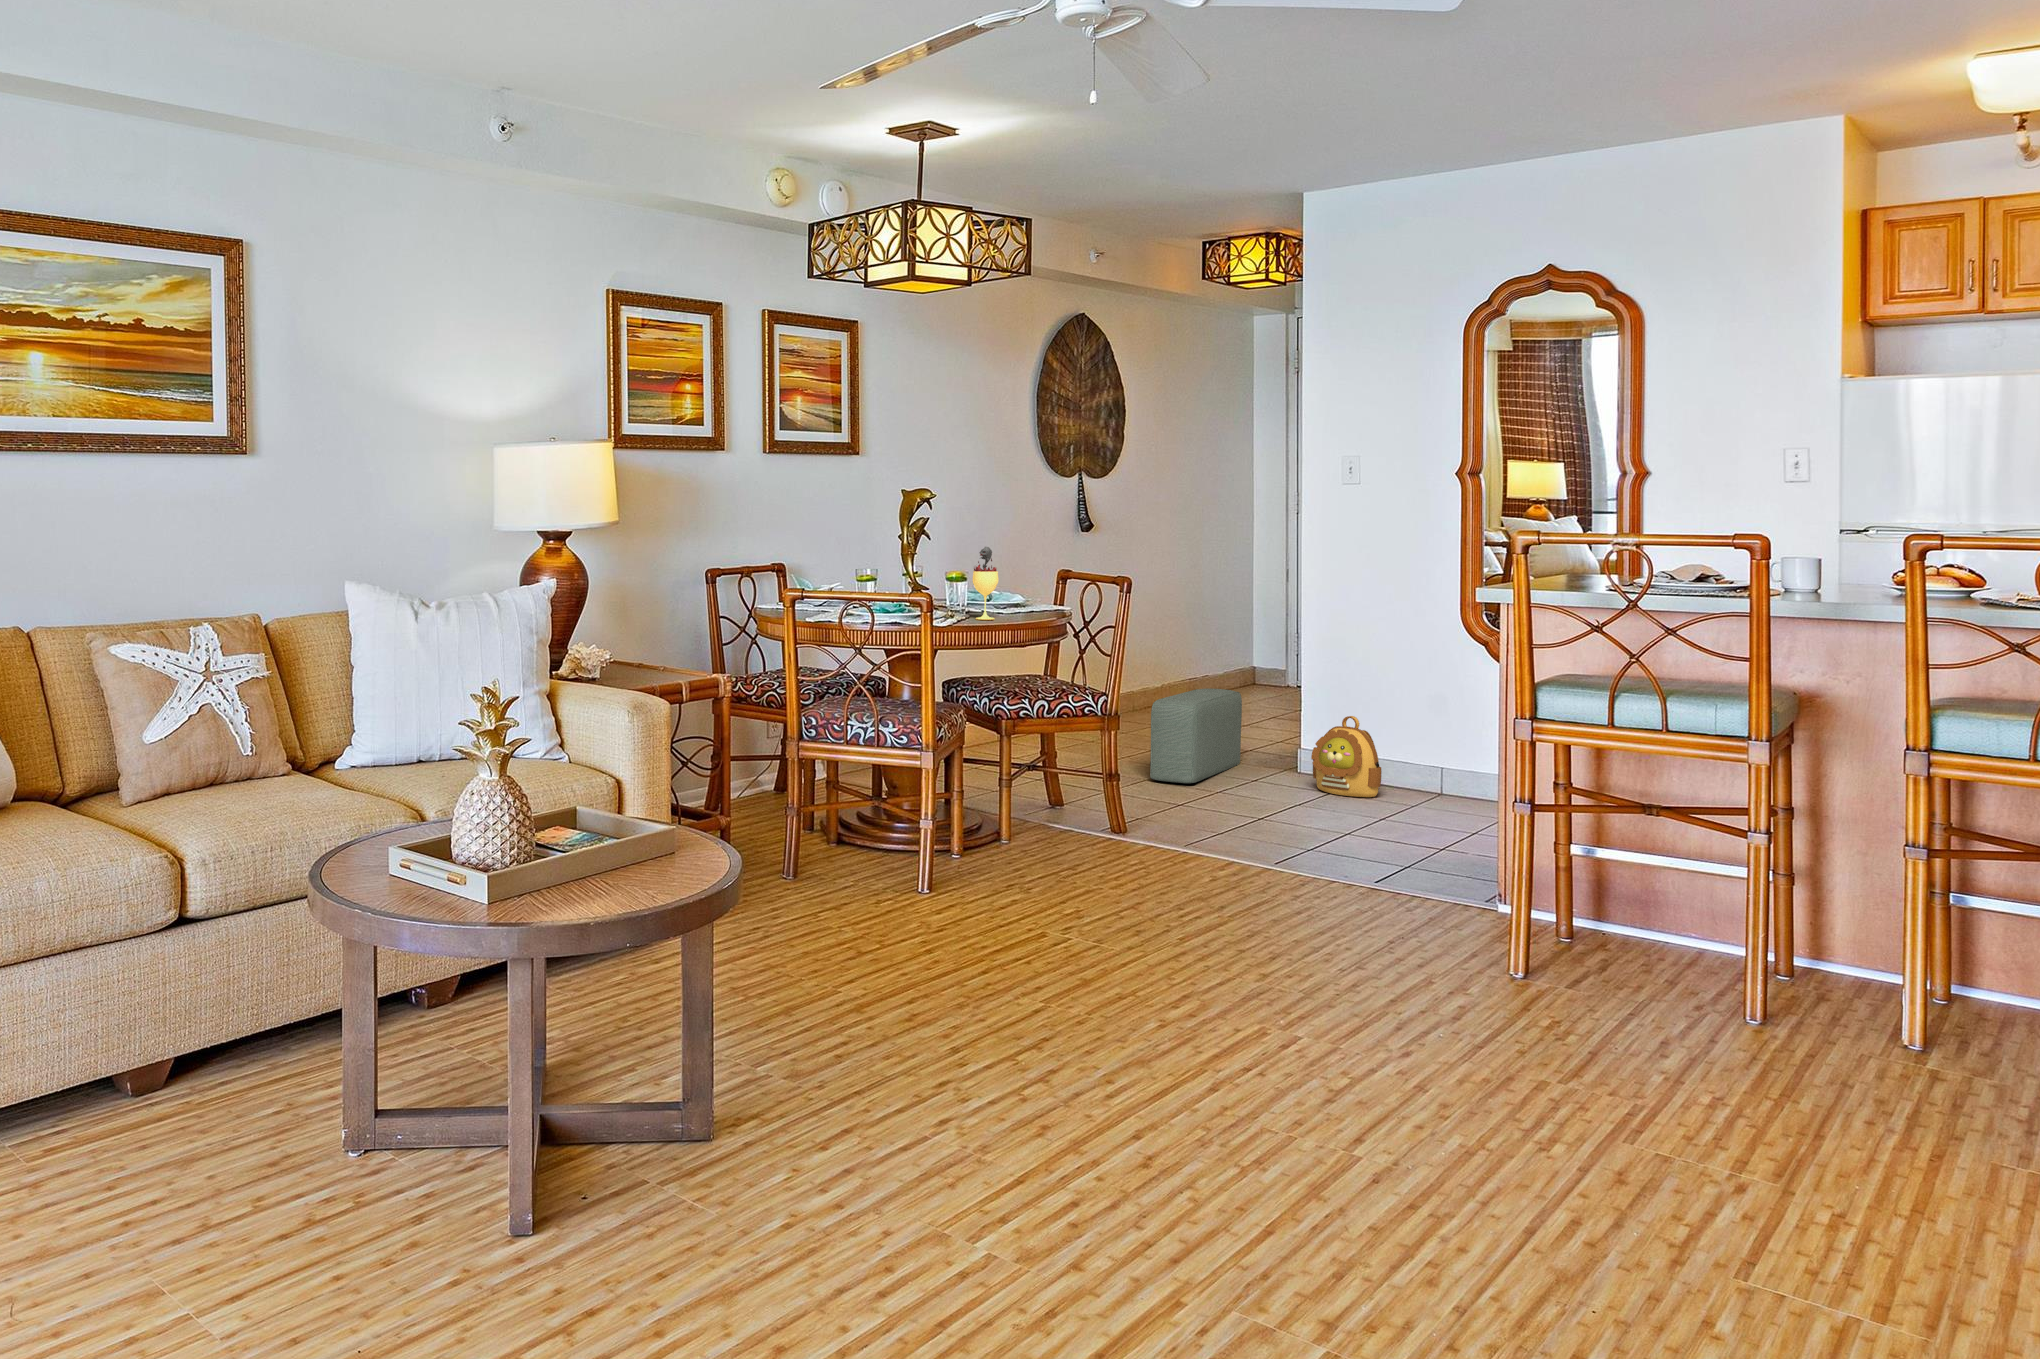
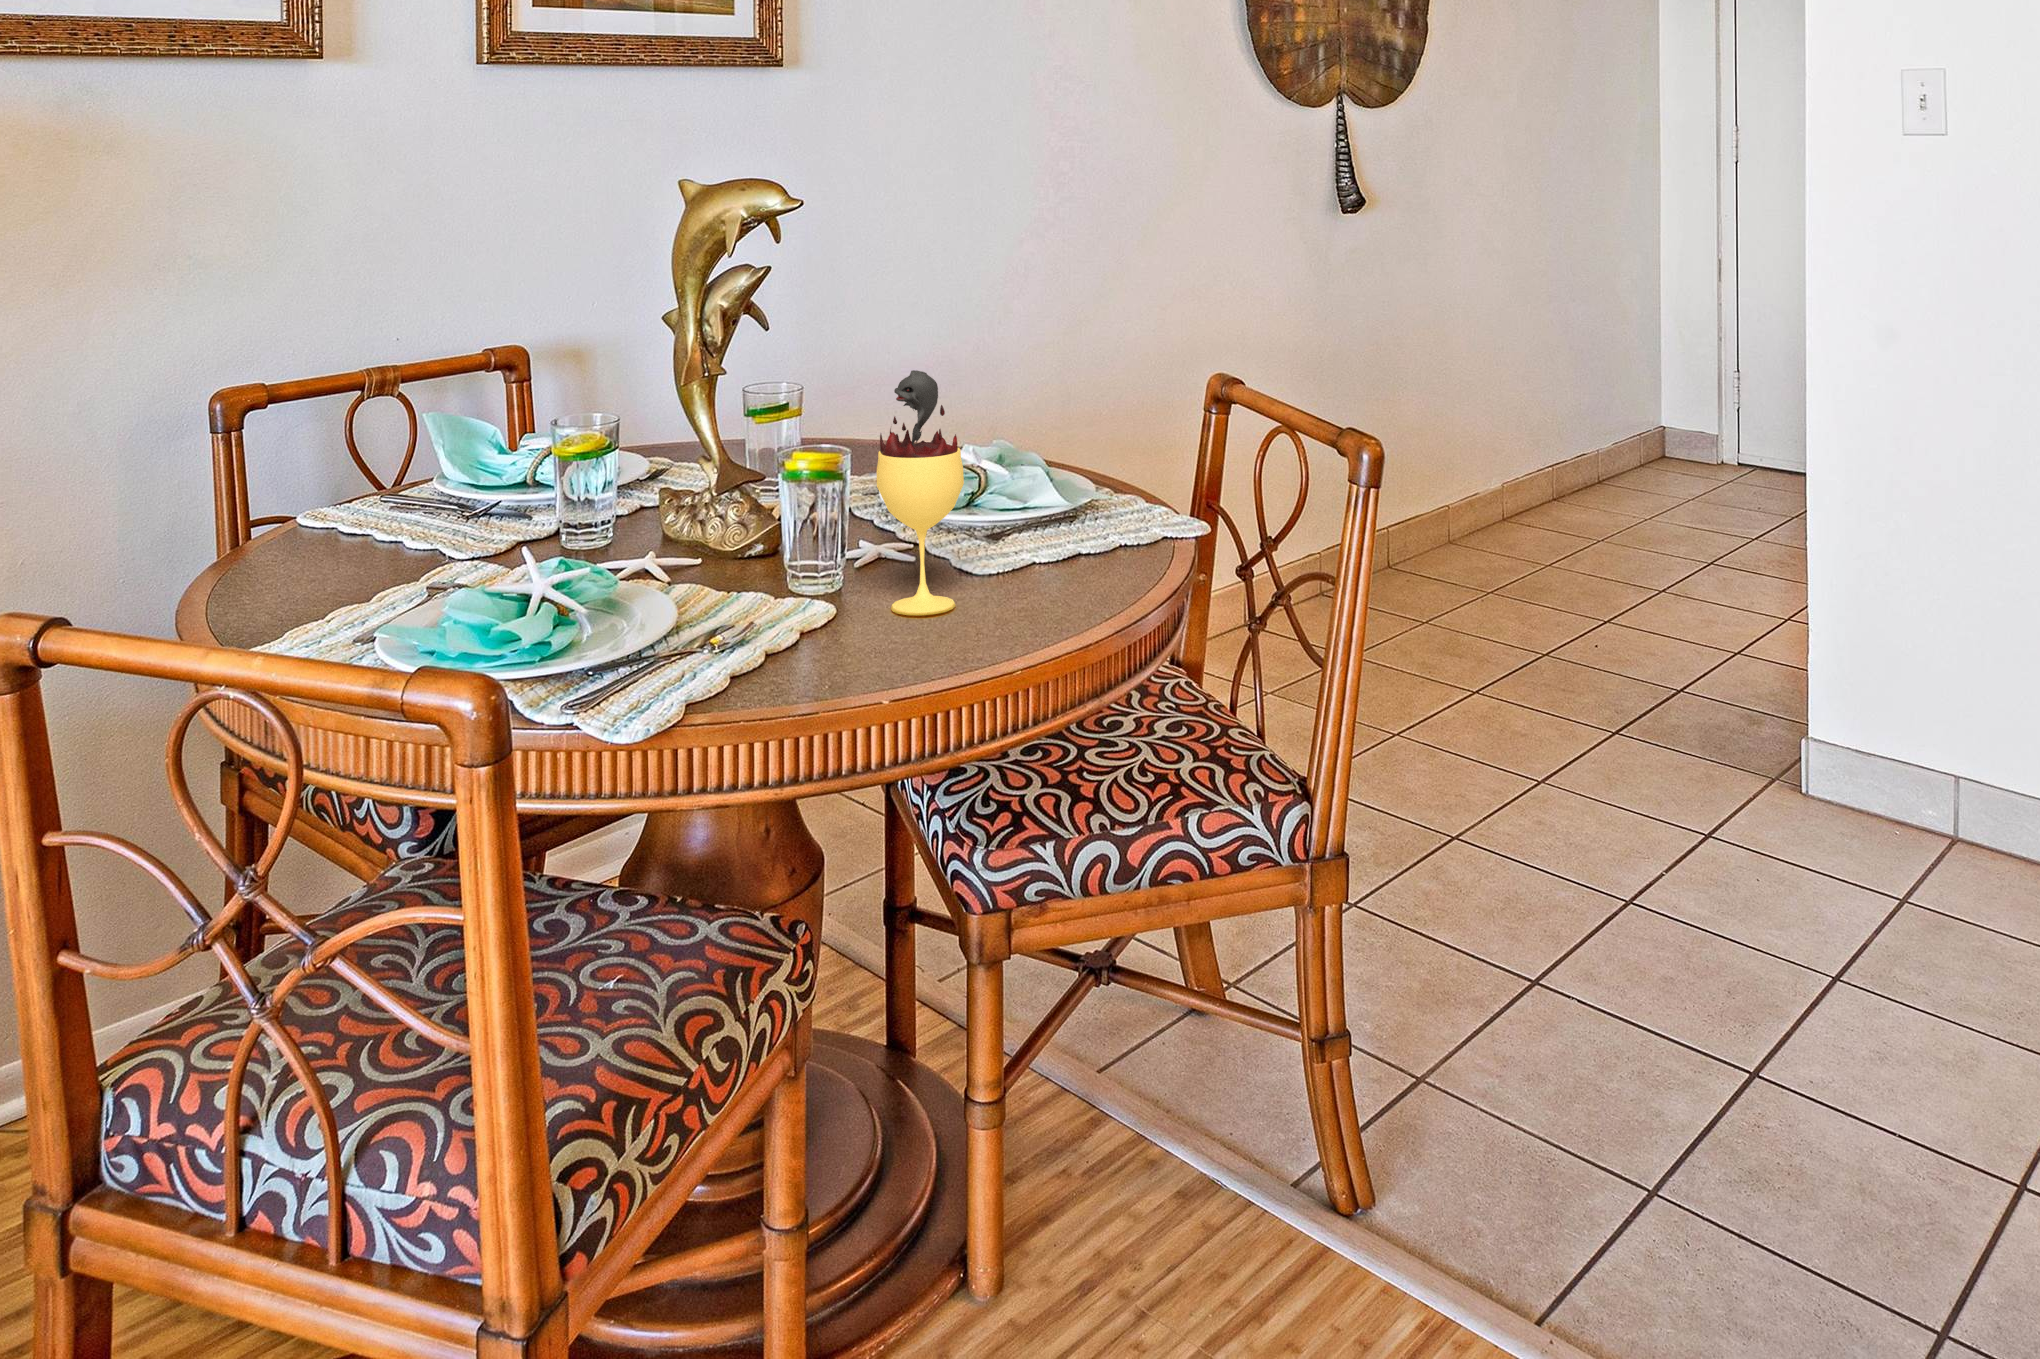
pouf: present [1150,689,1242,783] -> none [1472,572,1663,838]
backpack: present [1311,716,1382,797] -> none [1833,682,1999,881]

